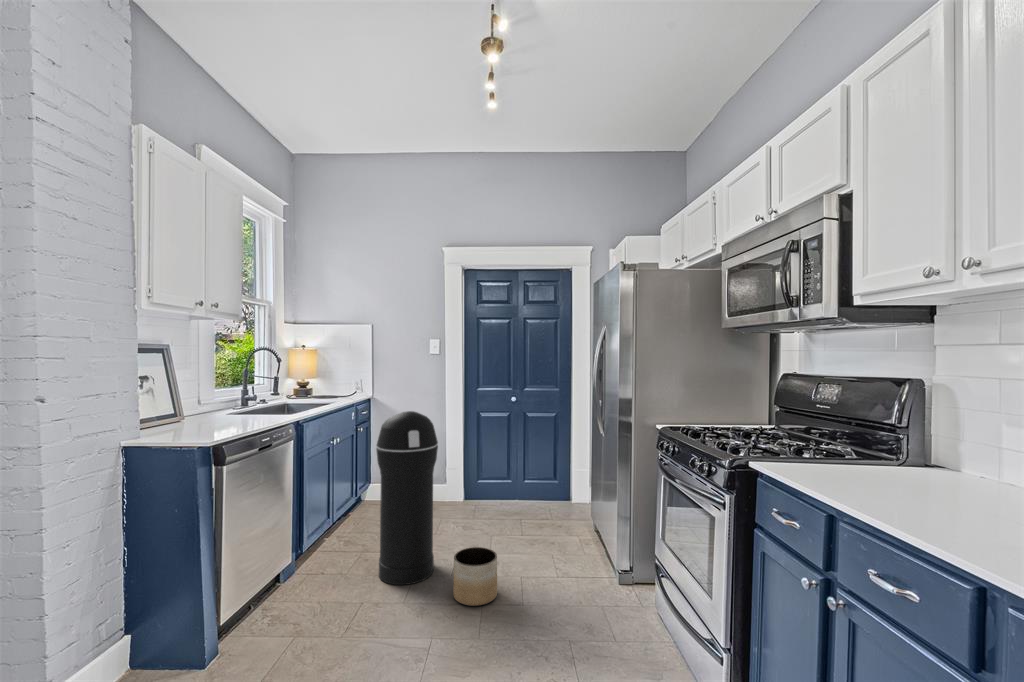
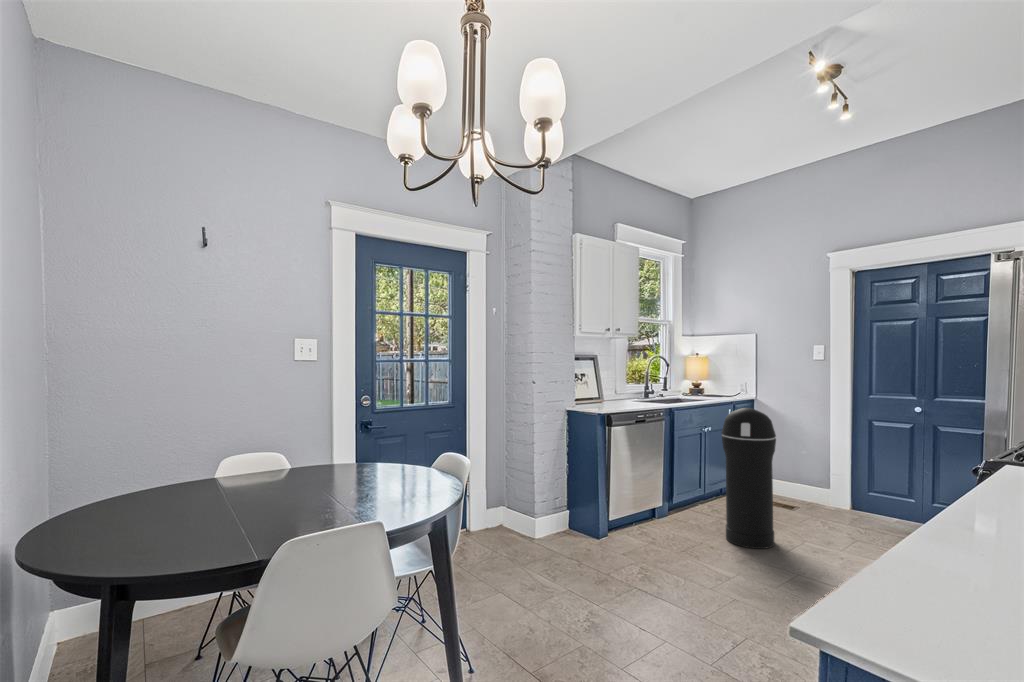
planter: present [453,547,497,606] -> none [774,529,817,577]

